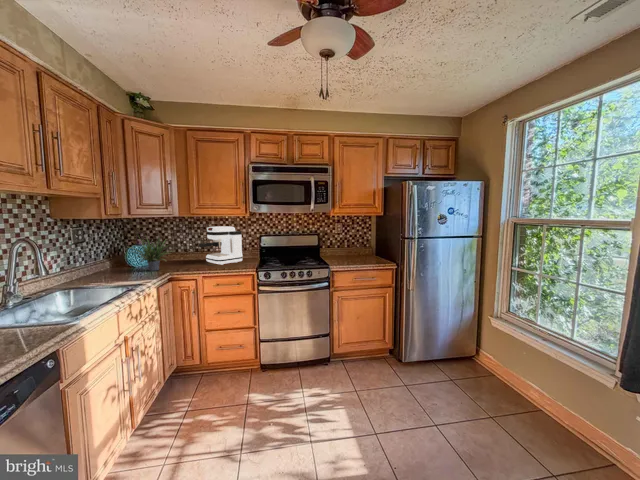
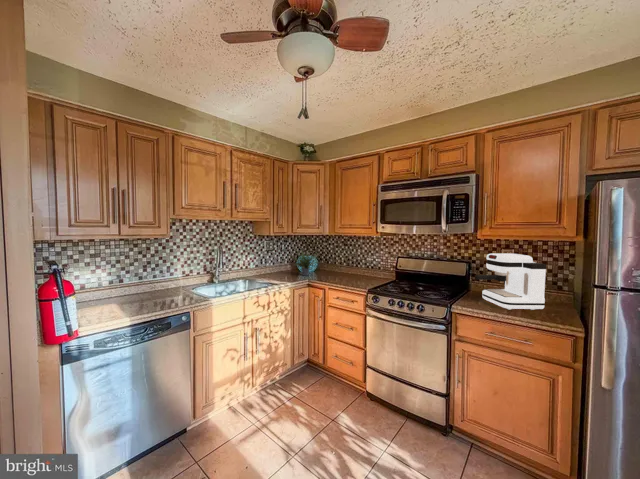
coffee maker: present [199,226,242,265] -> present [475,253,546,310]

